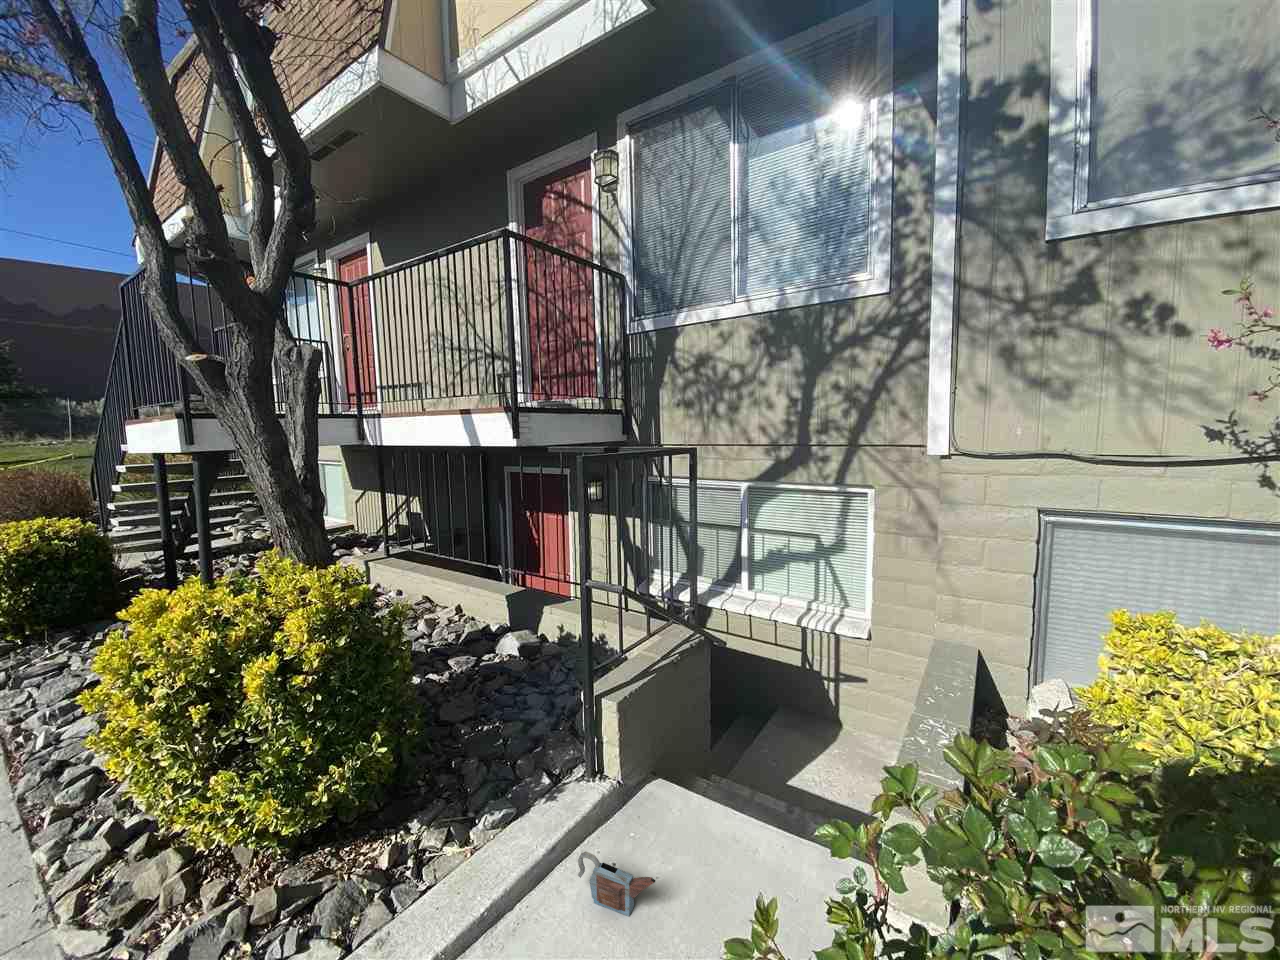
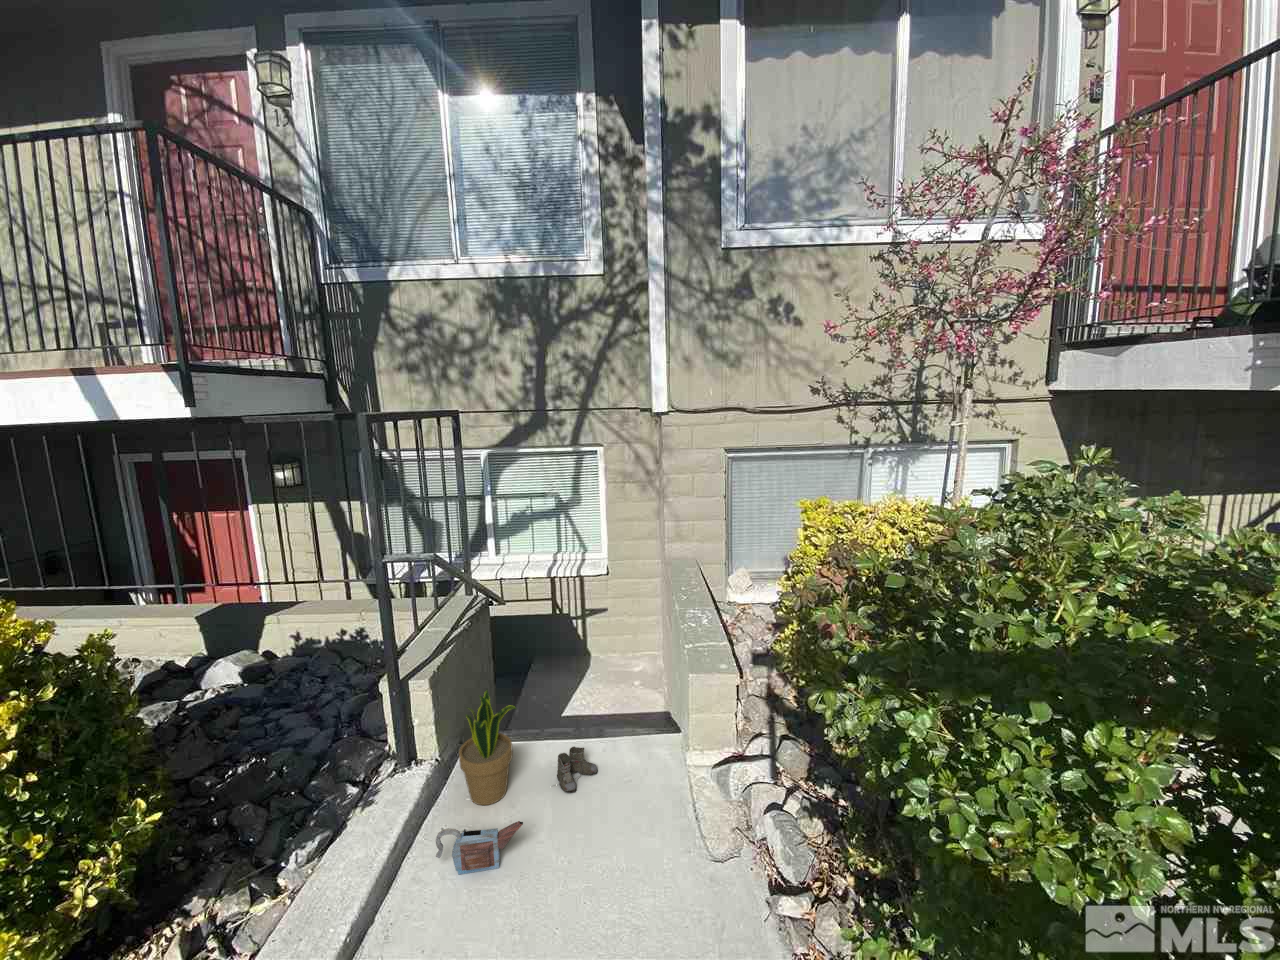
potted plant: none [627,727,688,846] -> present [459,690,516,805]
boots: none [712,821,768,872] -> present [557,746,598,793]

